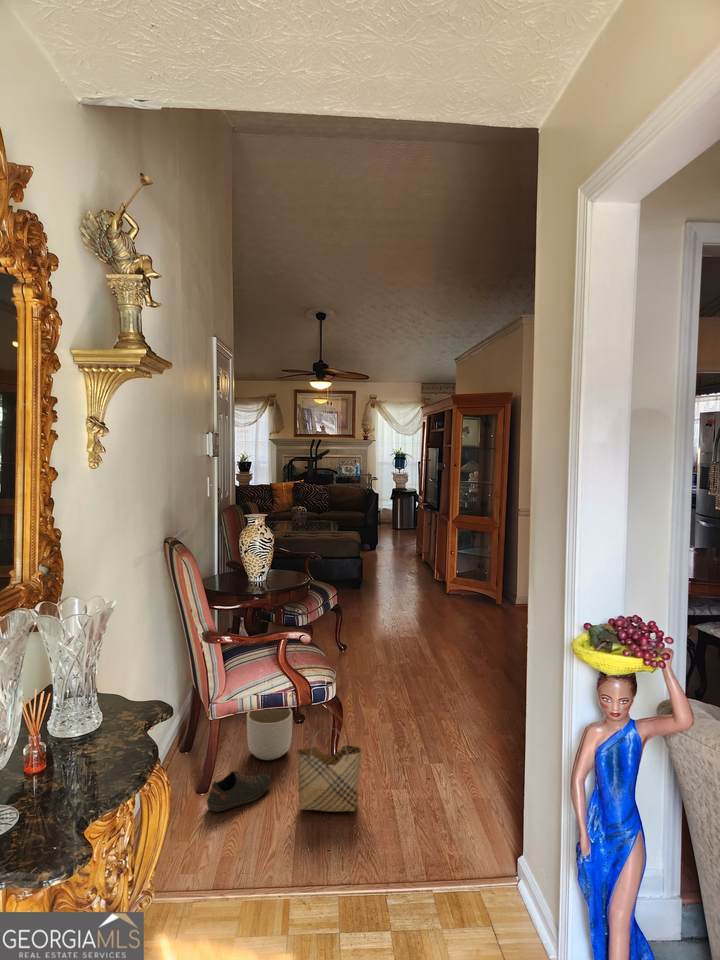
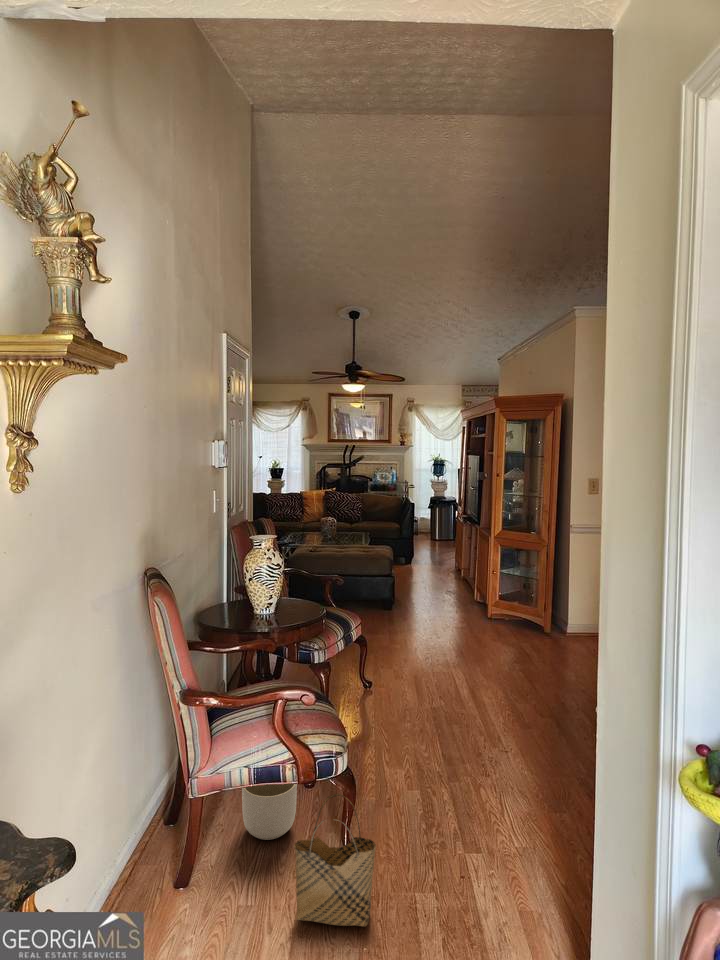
shoe: present [207,771,271,812] -> none [183,863,266,918]

